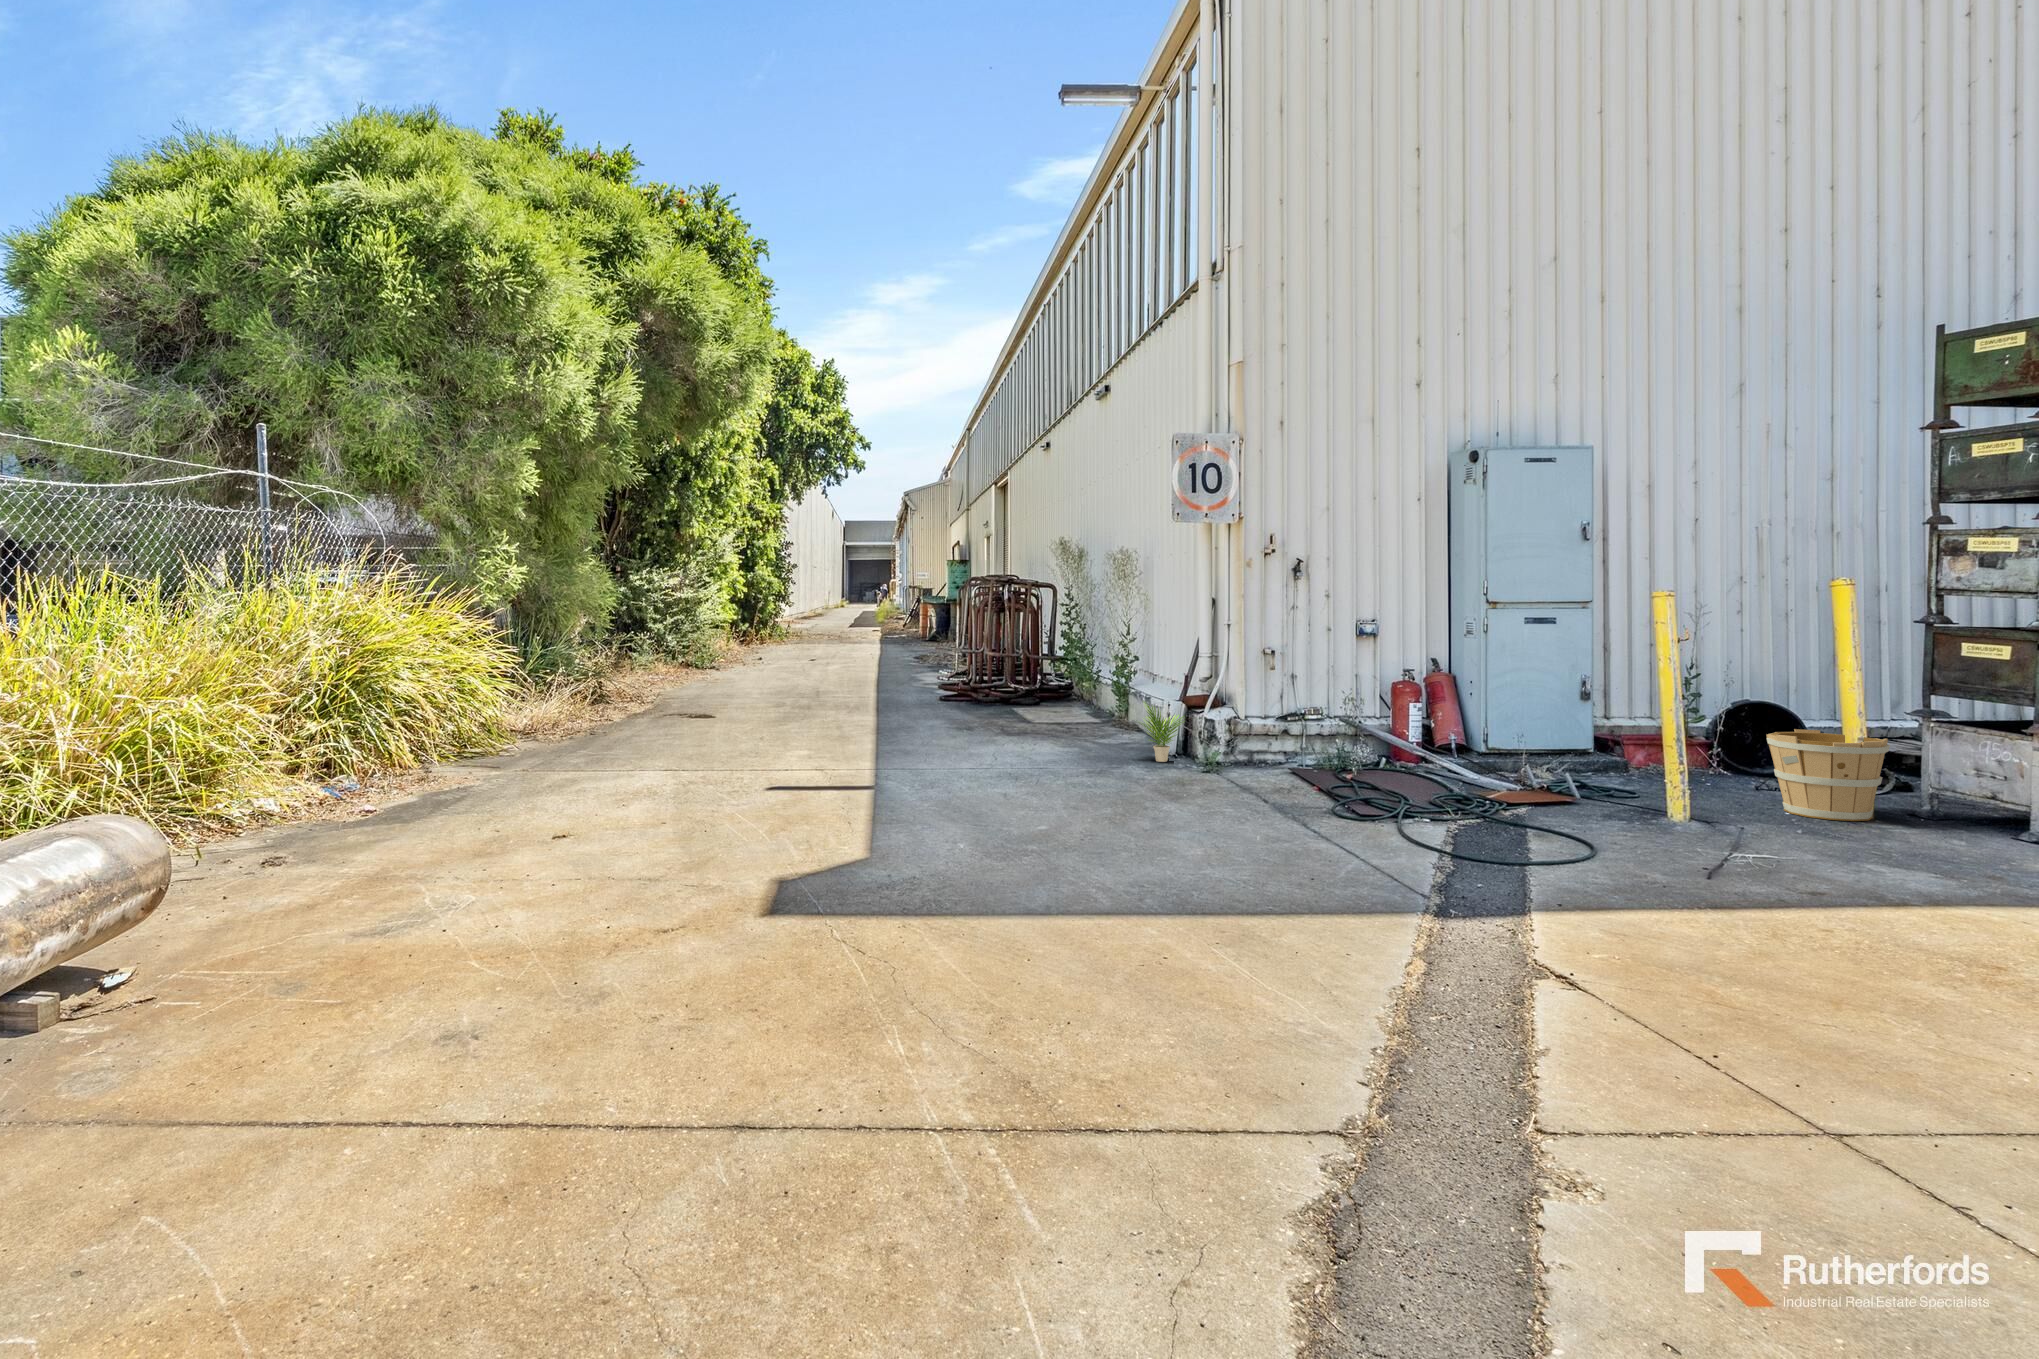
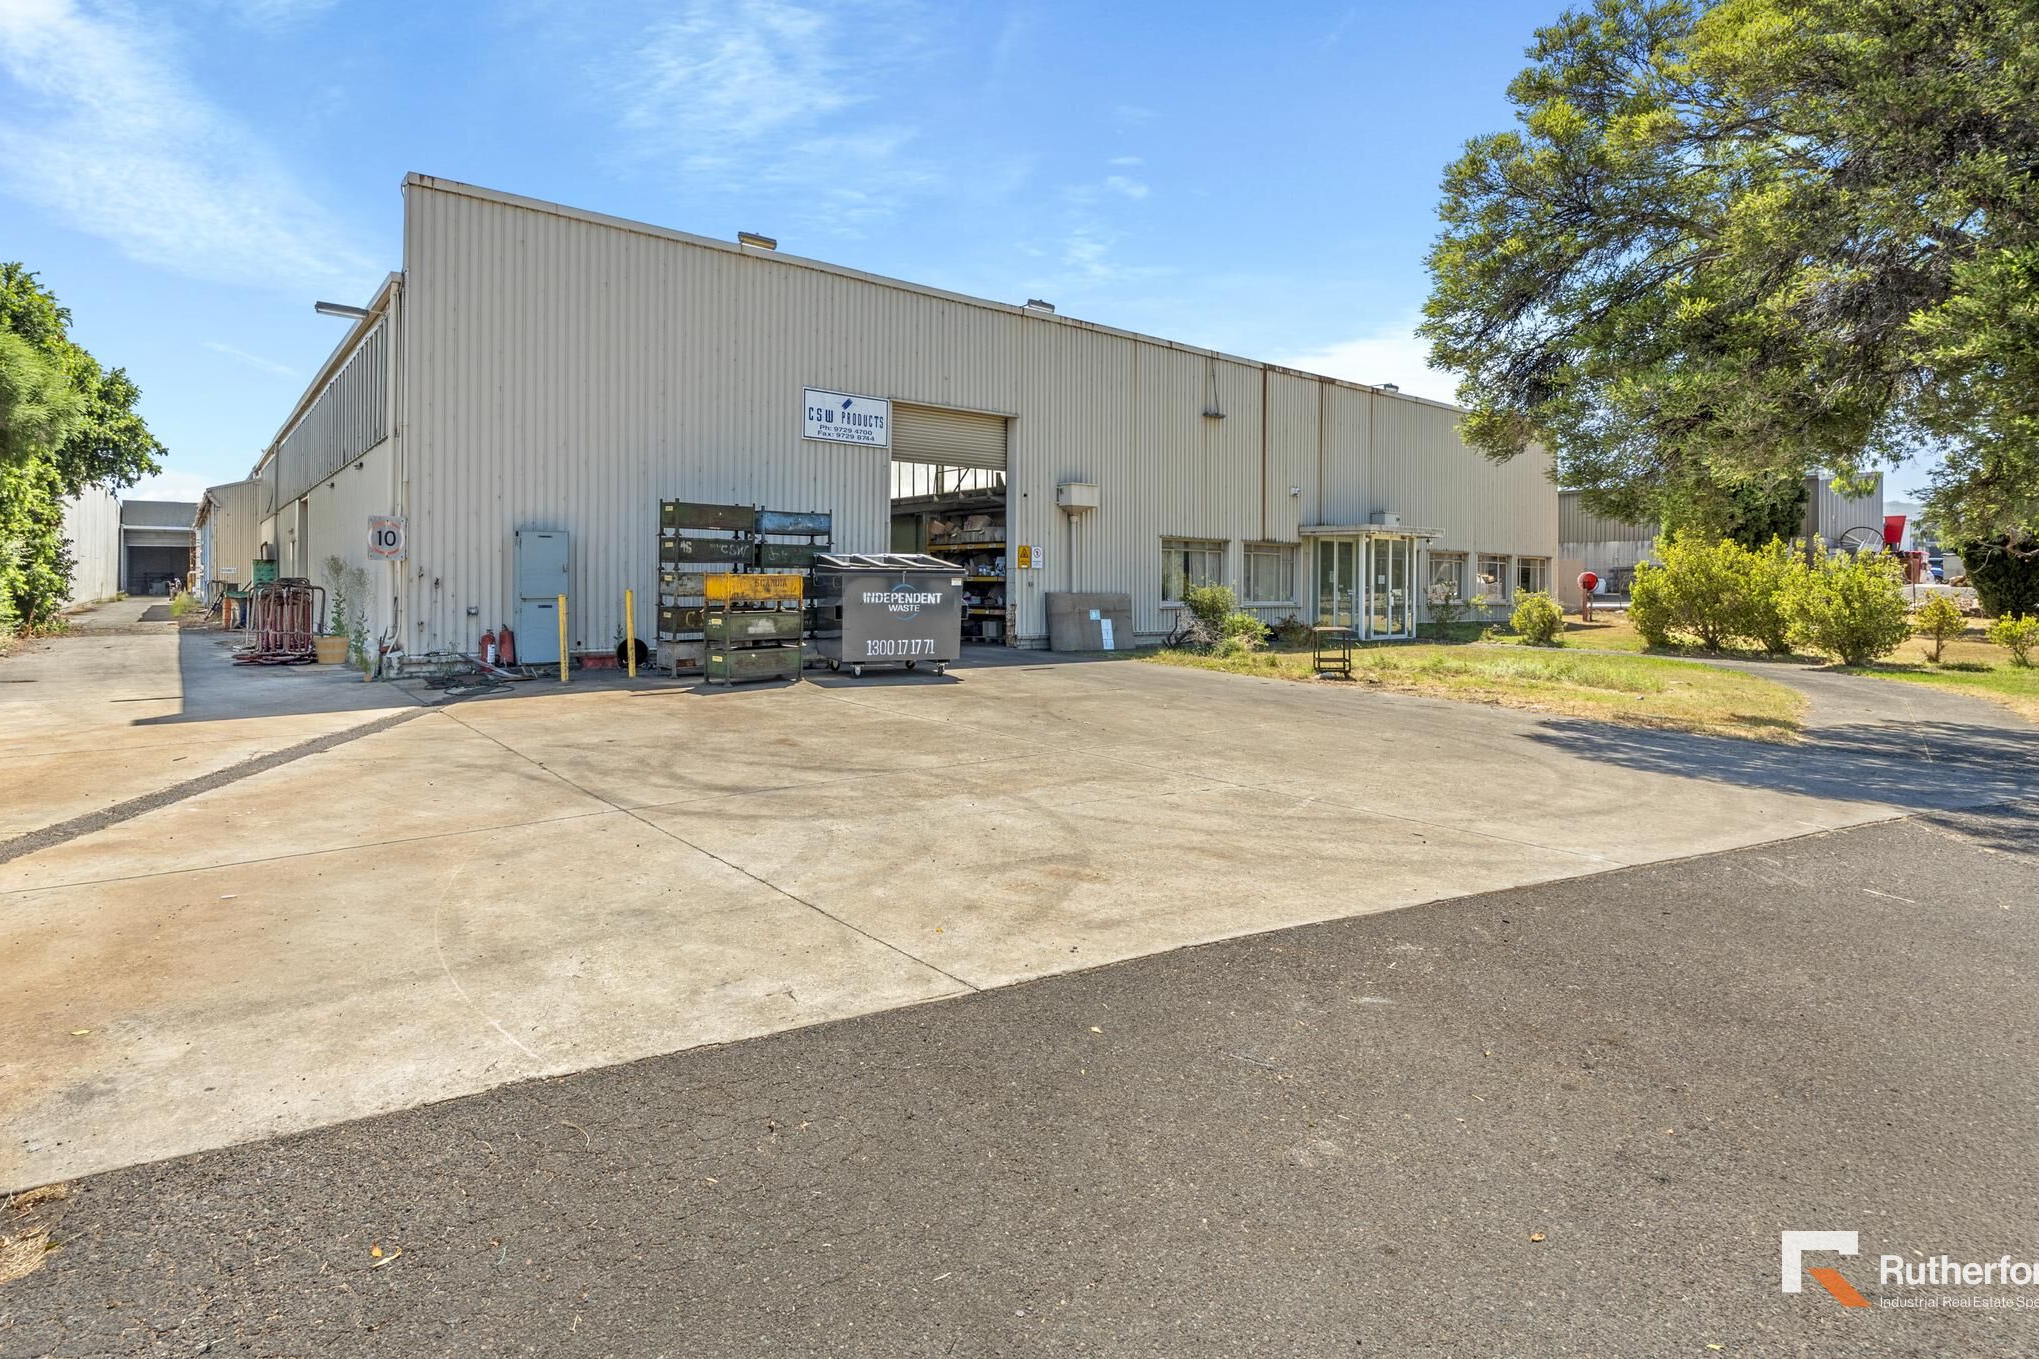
wooden bucket: present [1766,729,1890,821] -> present [314,636,350,664]

